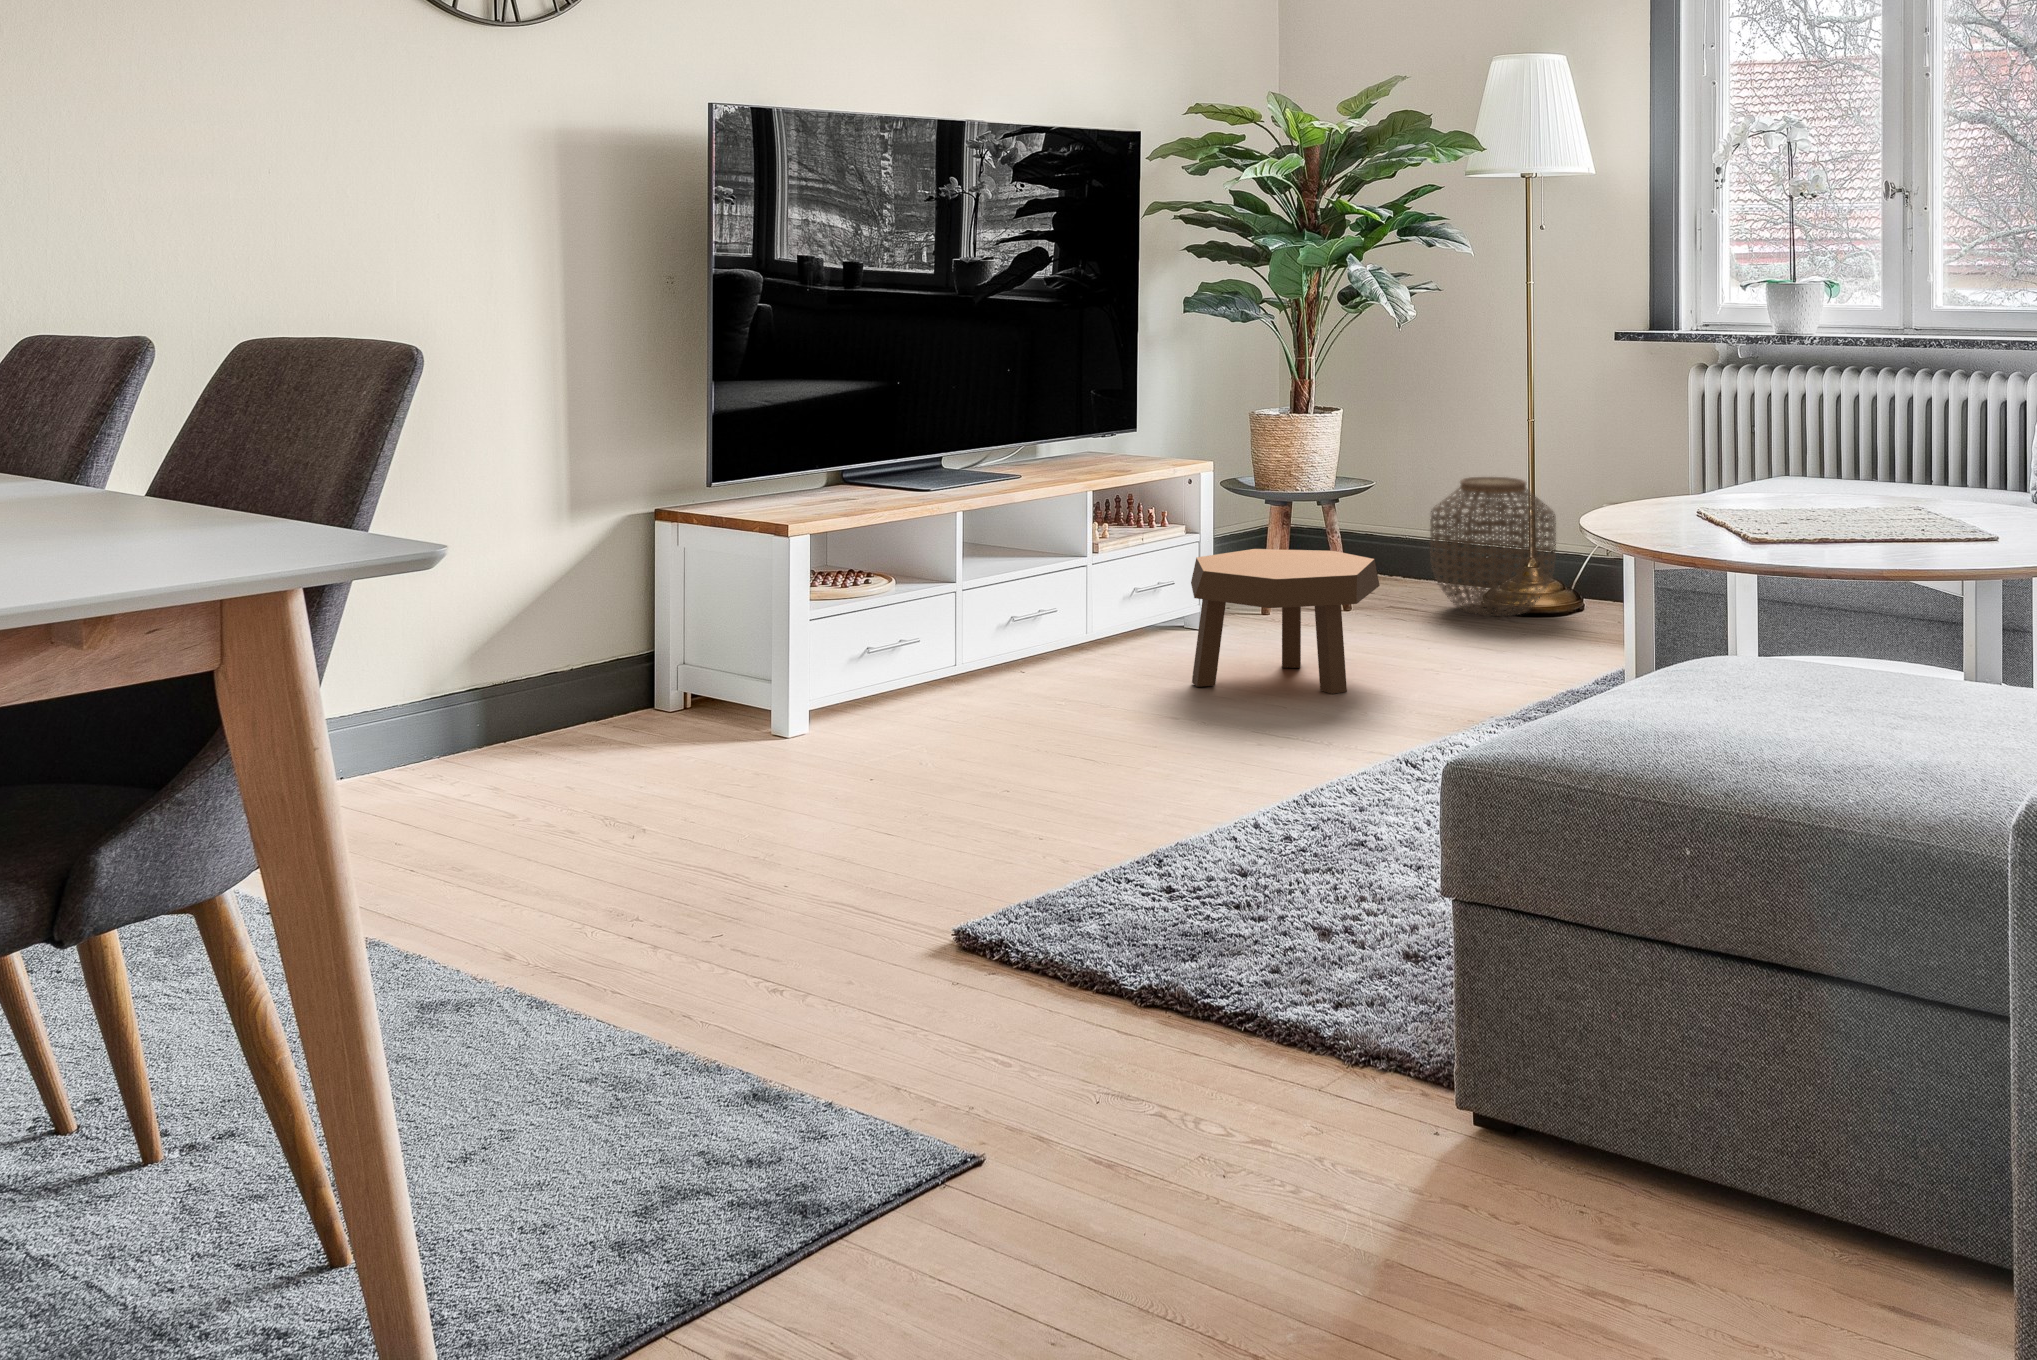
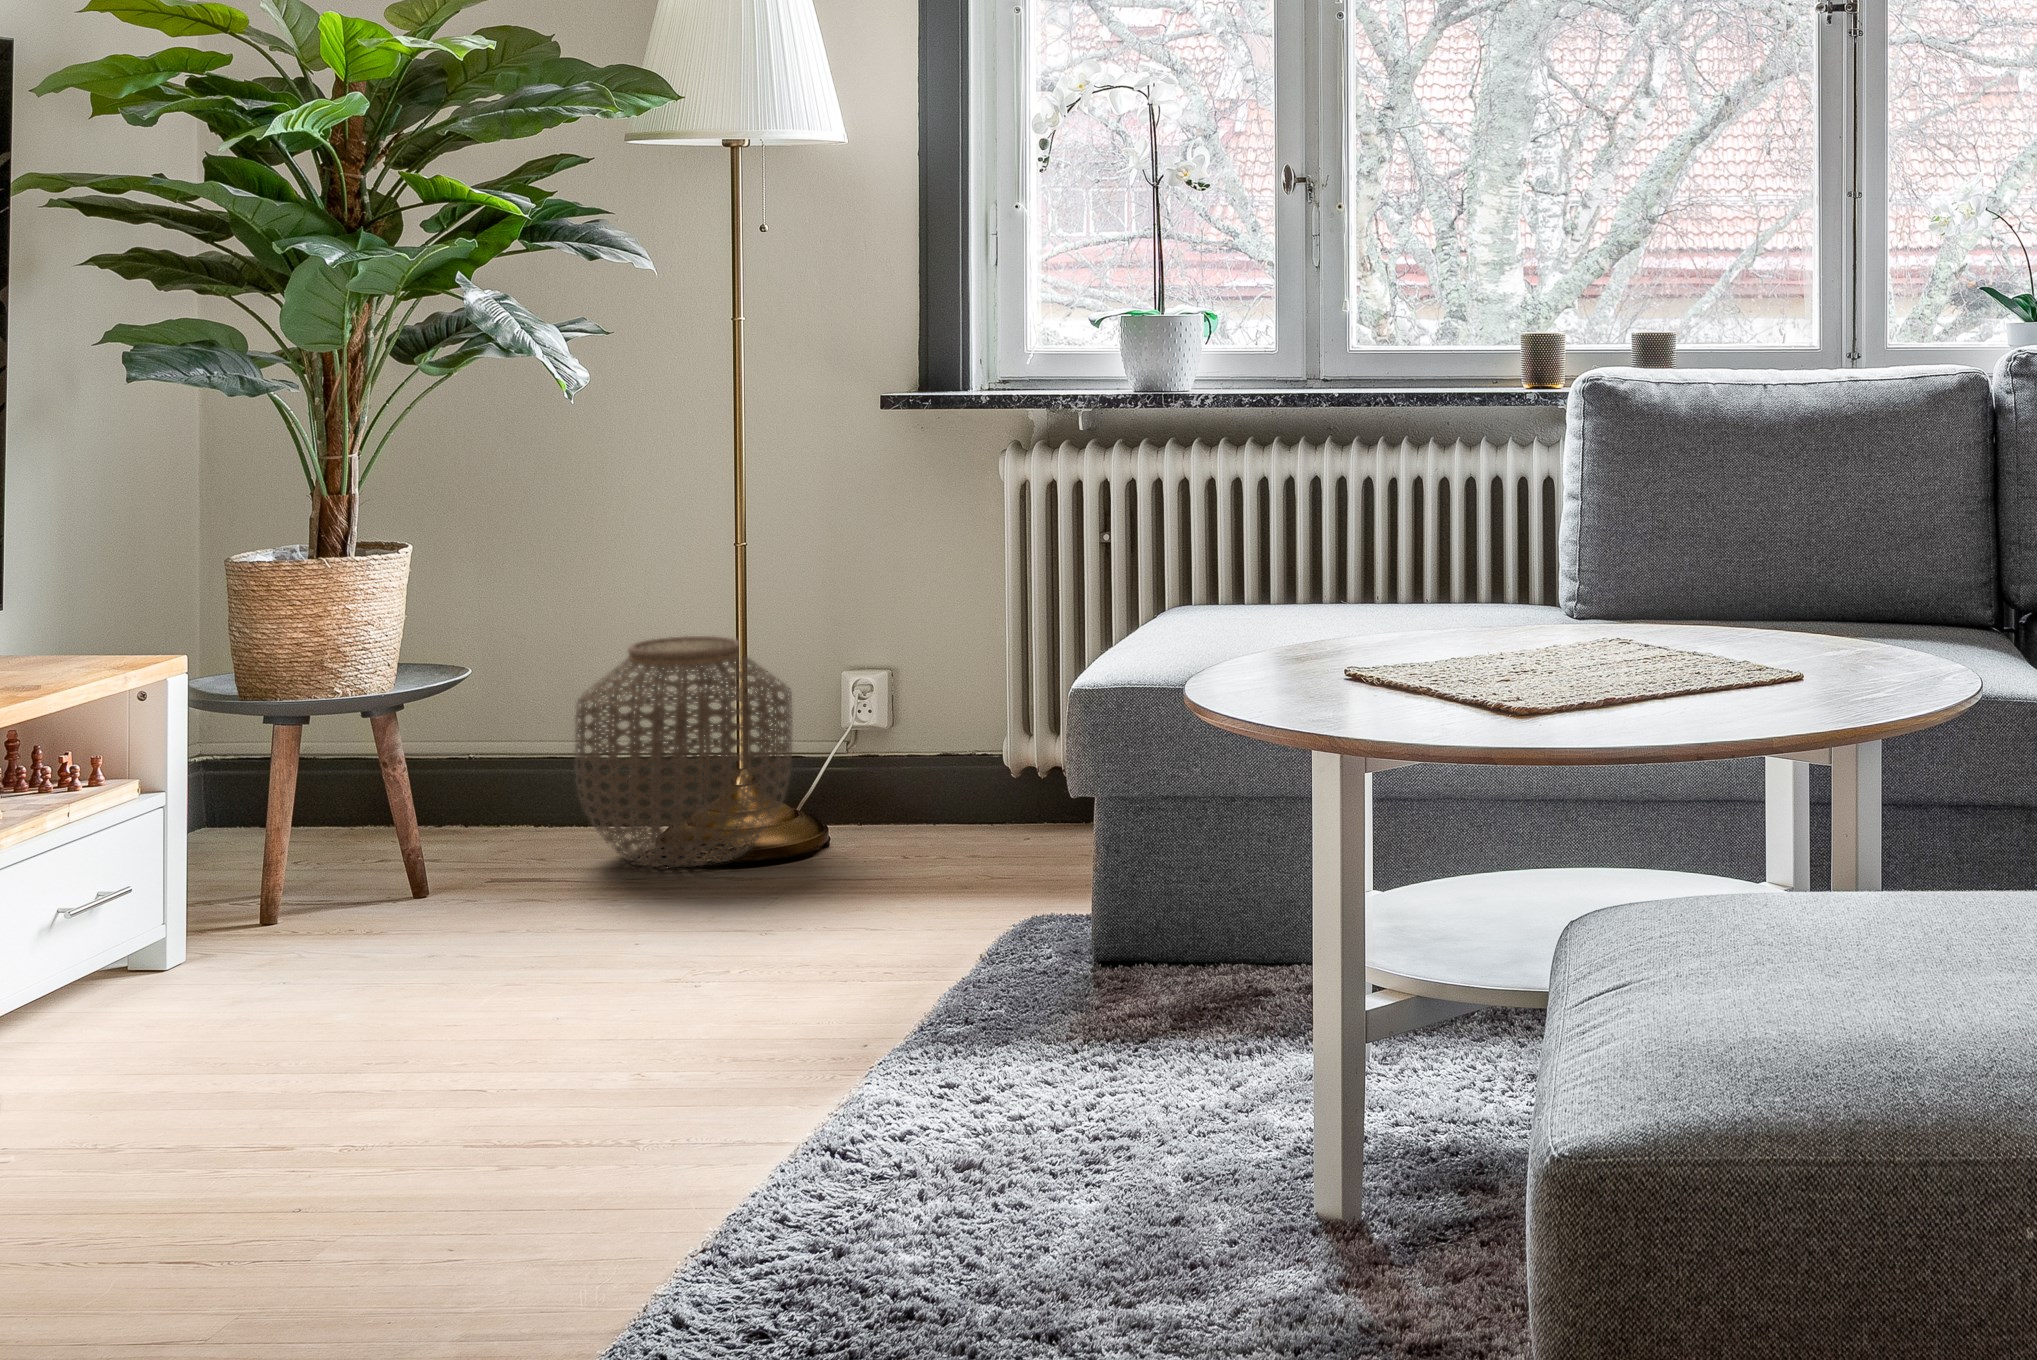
footstool: present [1191,549,1380,694] -> none [210,800,583,1092]

